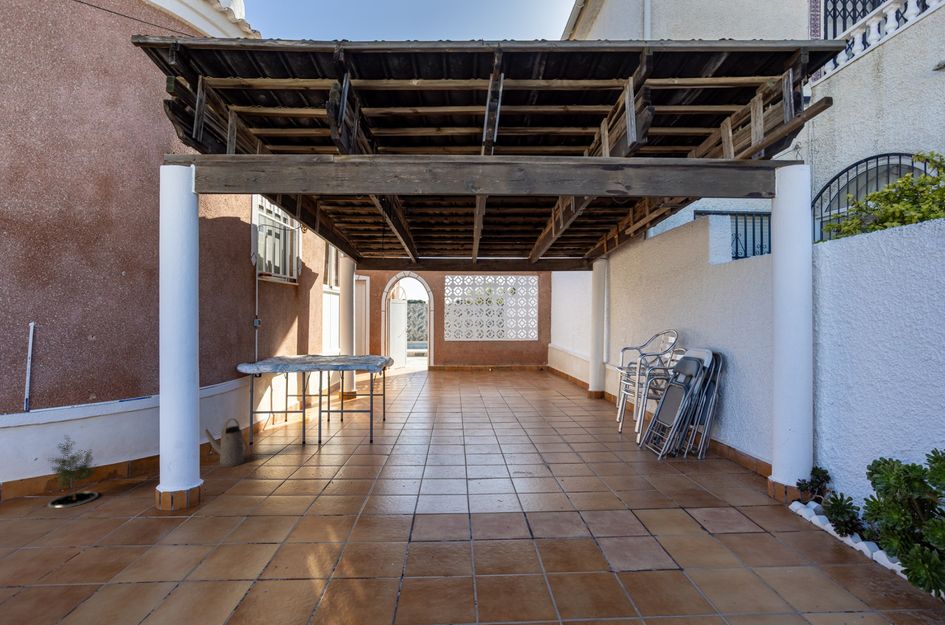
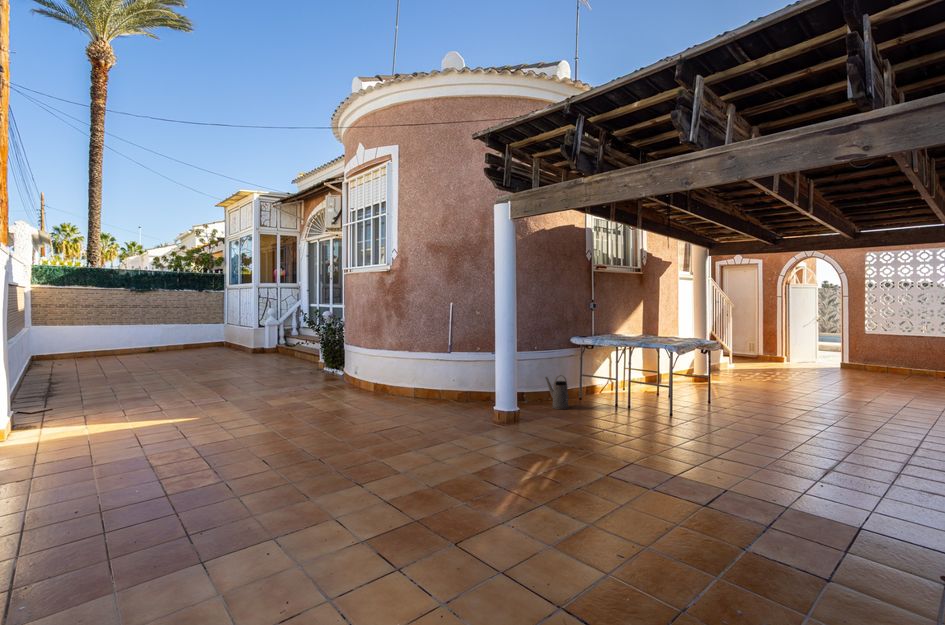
potted tree: present [48,438,98,508] -> none [460,367,485,409]

